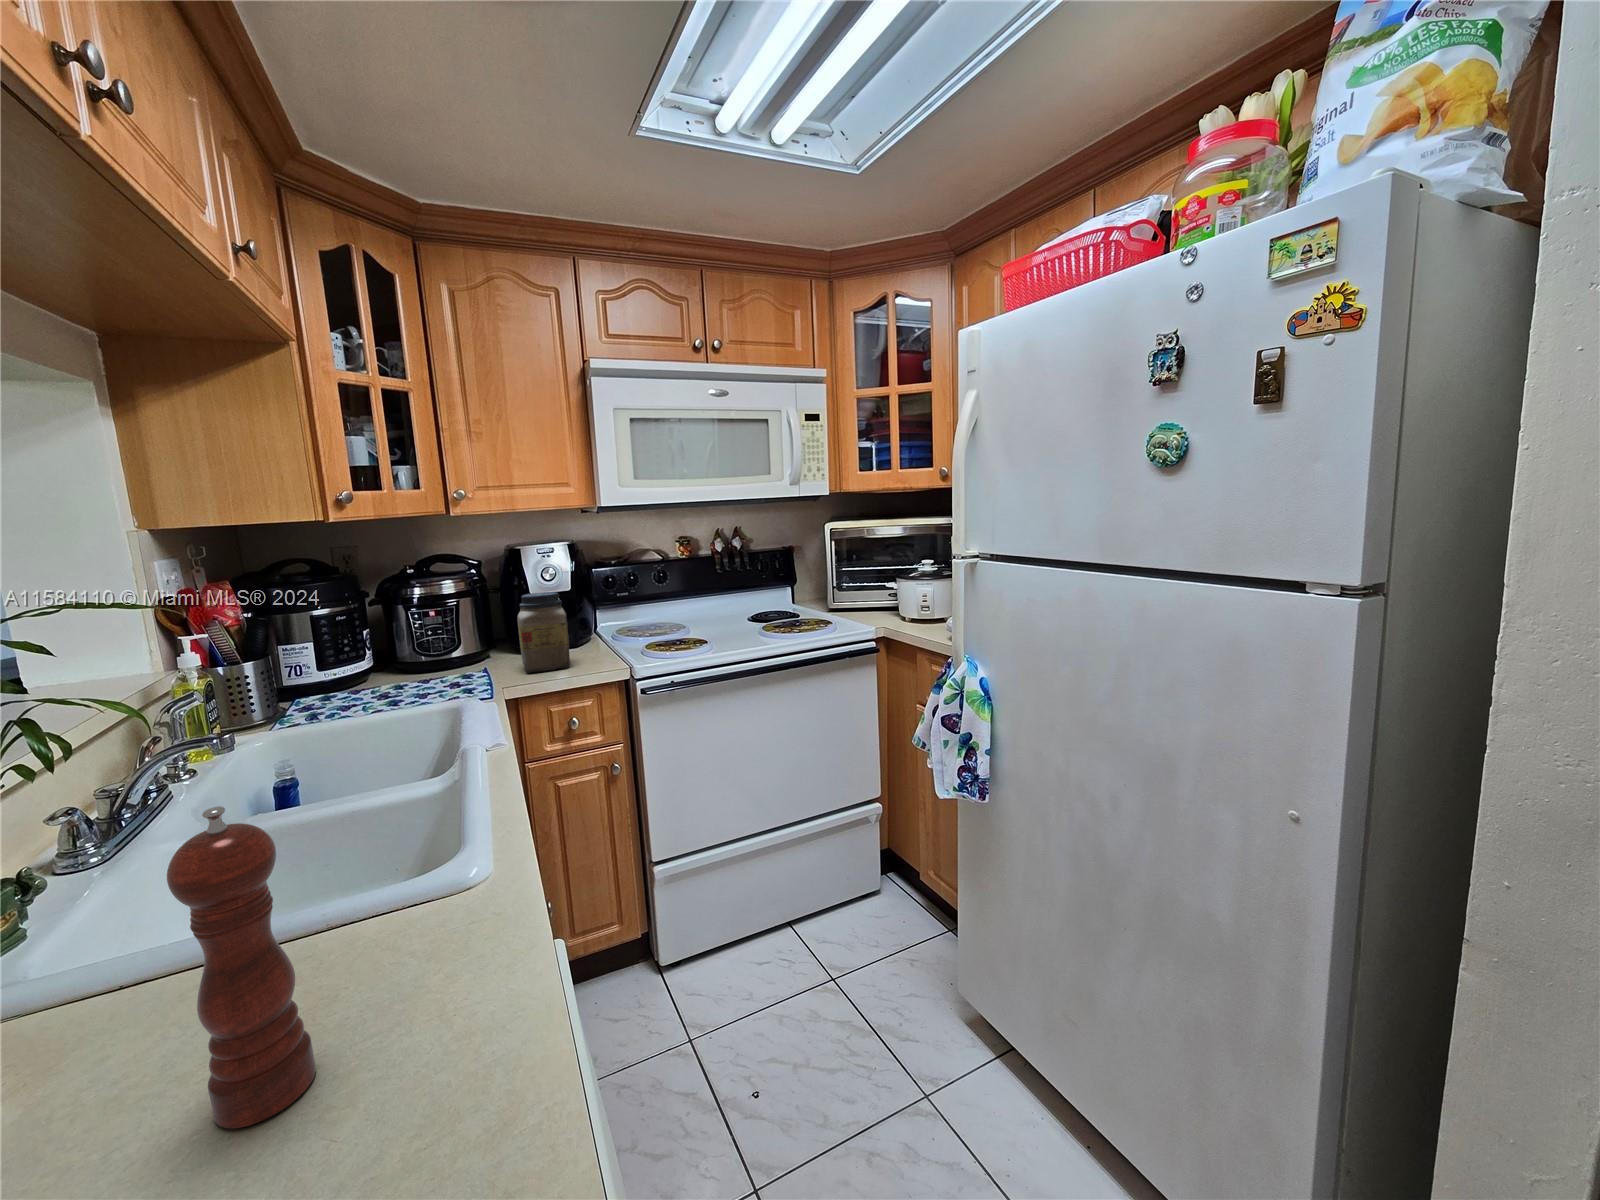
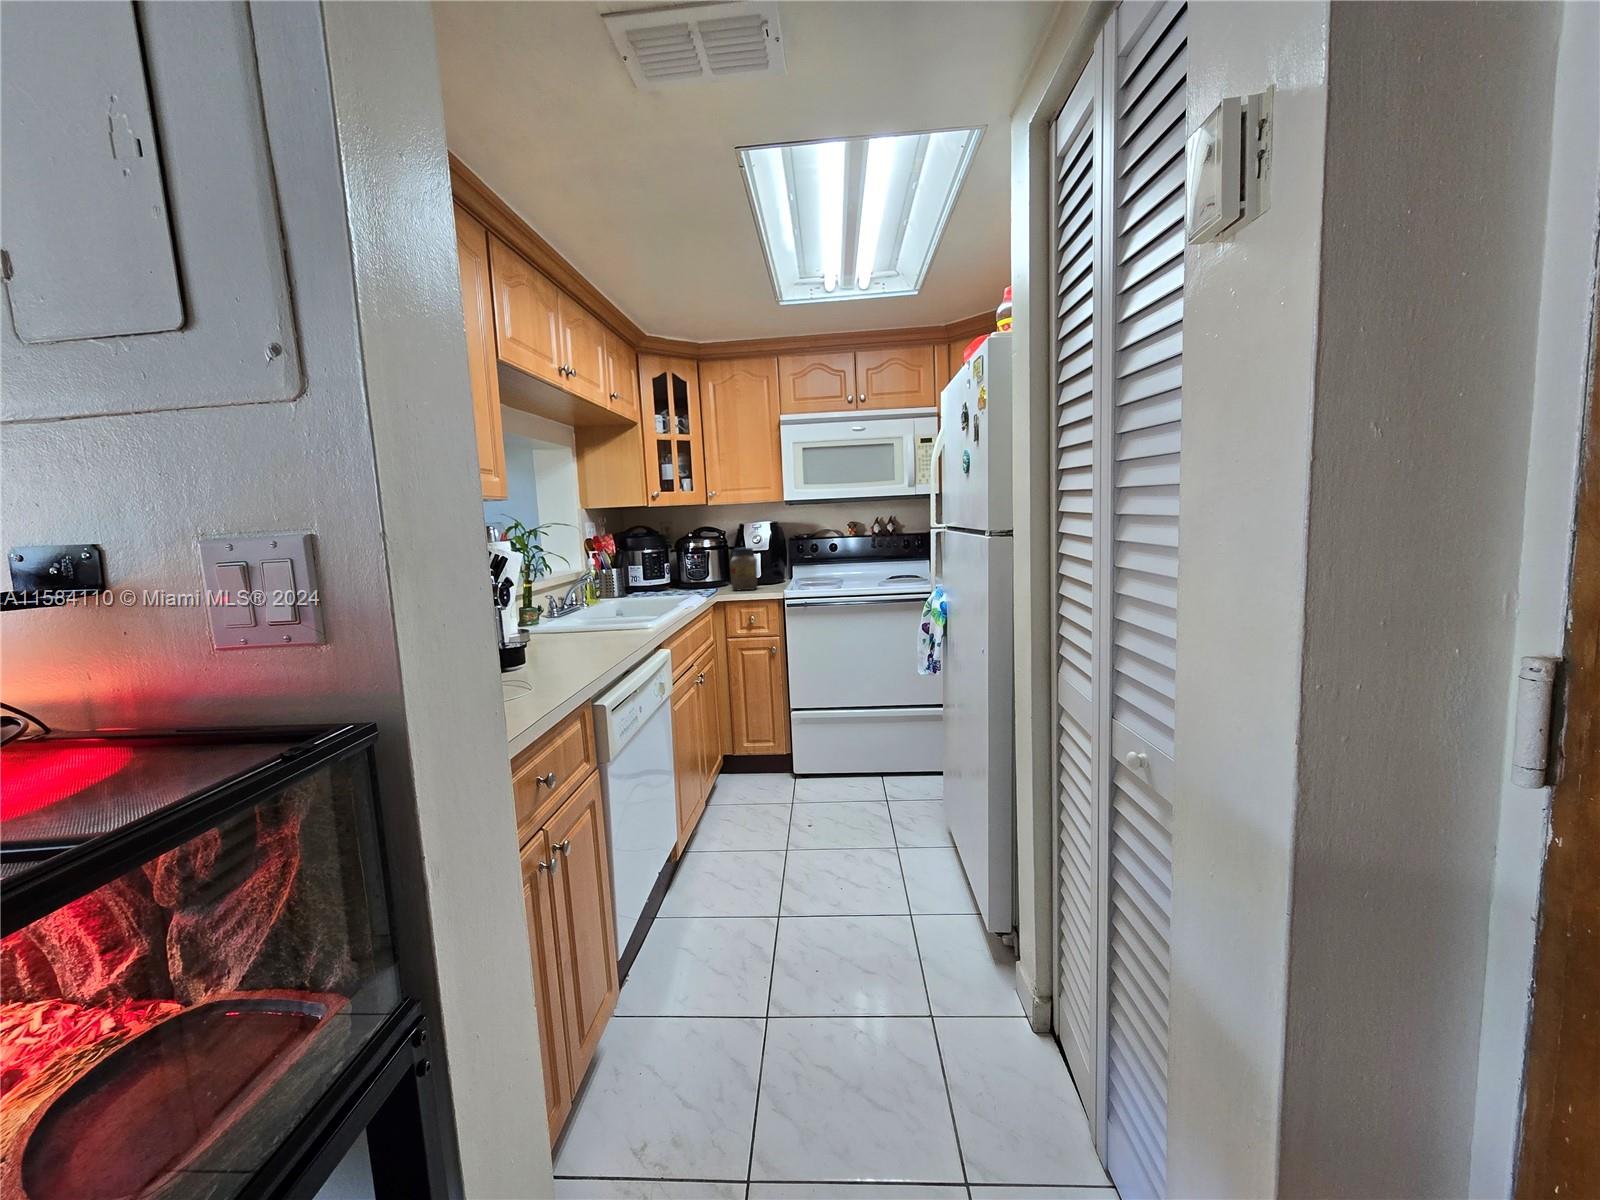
pepper mill: present [167,806,316,1128] -> none [561,569,590,651]

